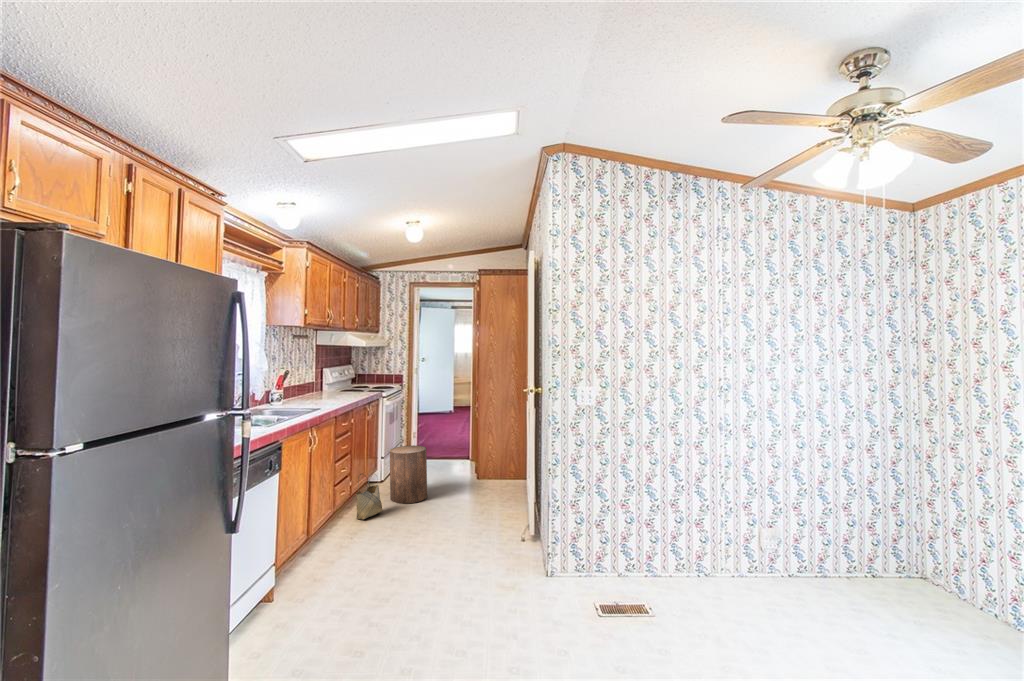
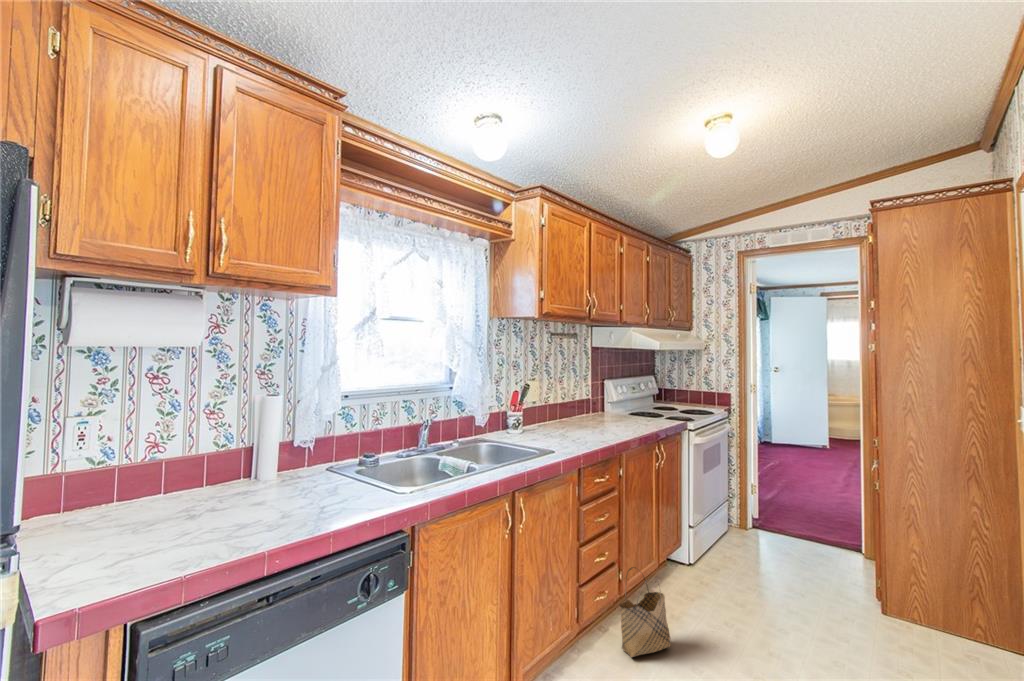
stool: present [390,445,427,504] -> none [691,522,767,643]

